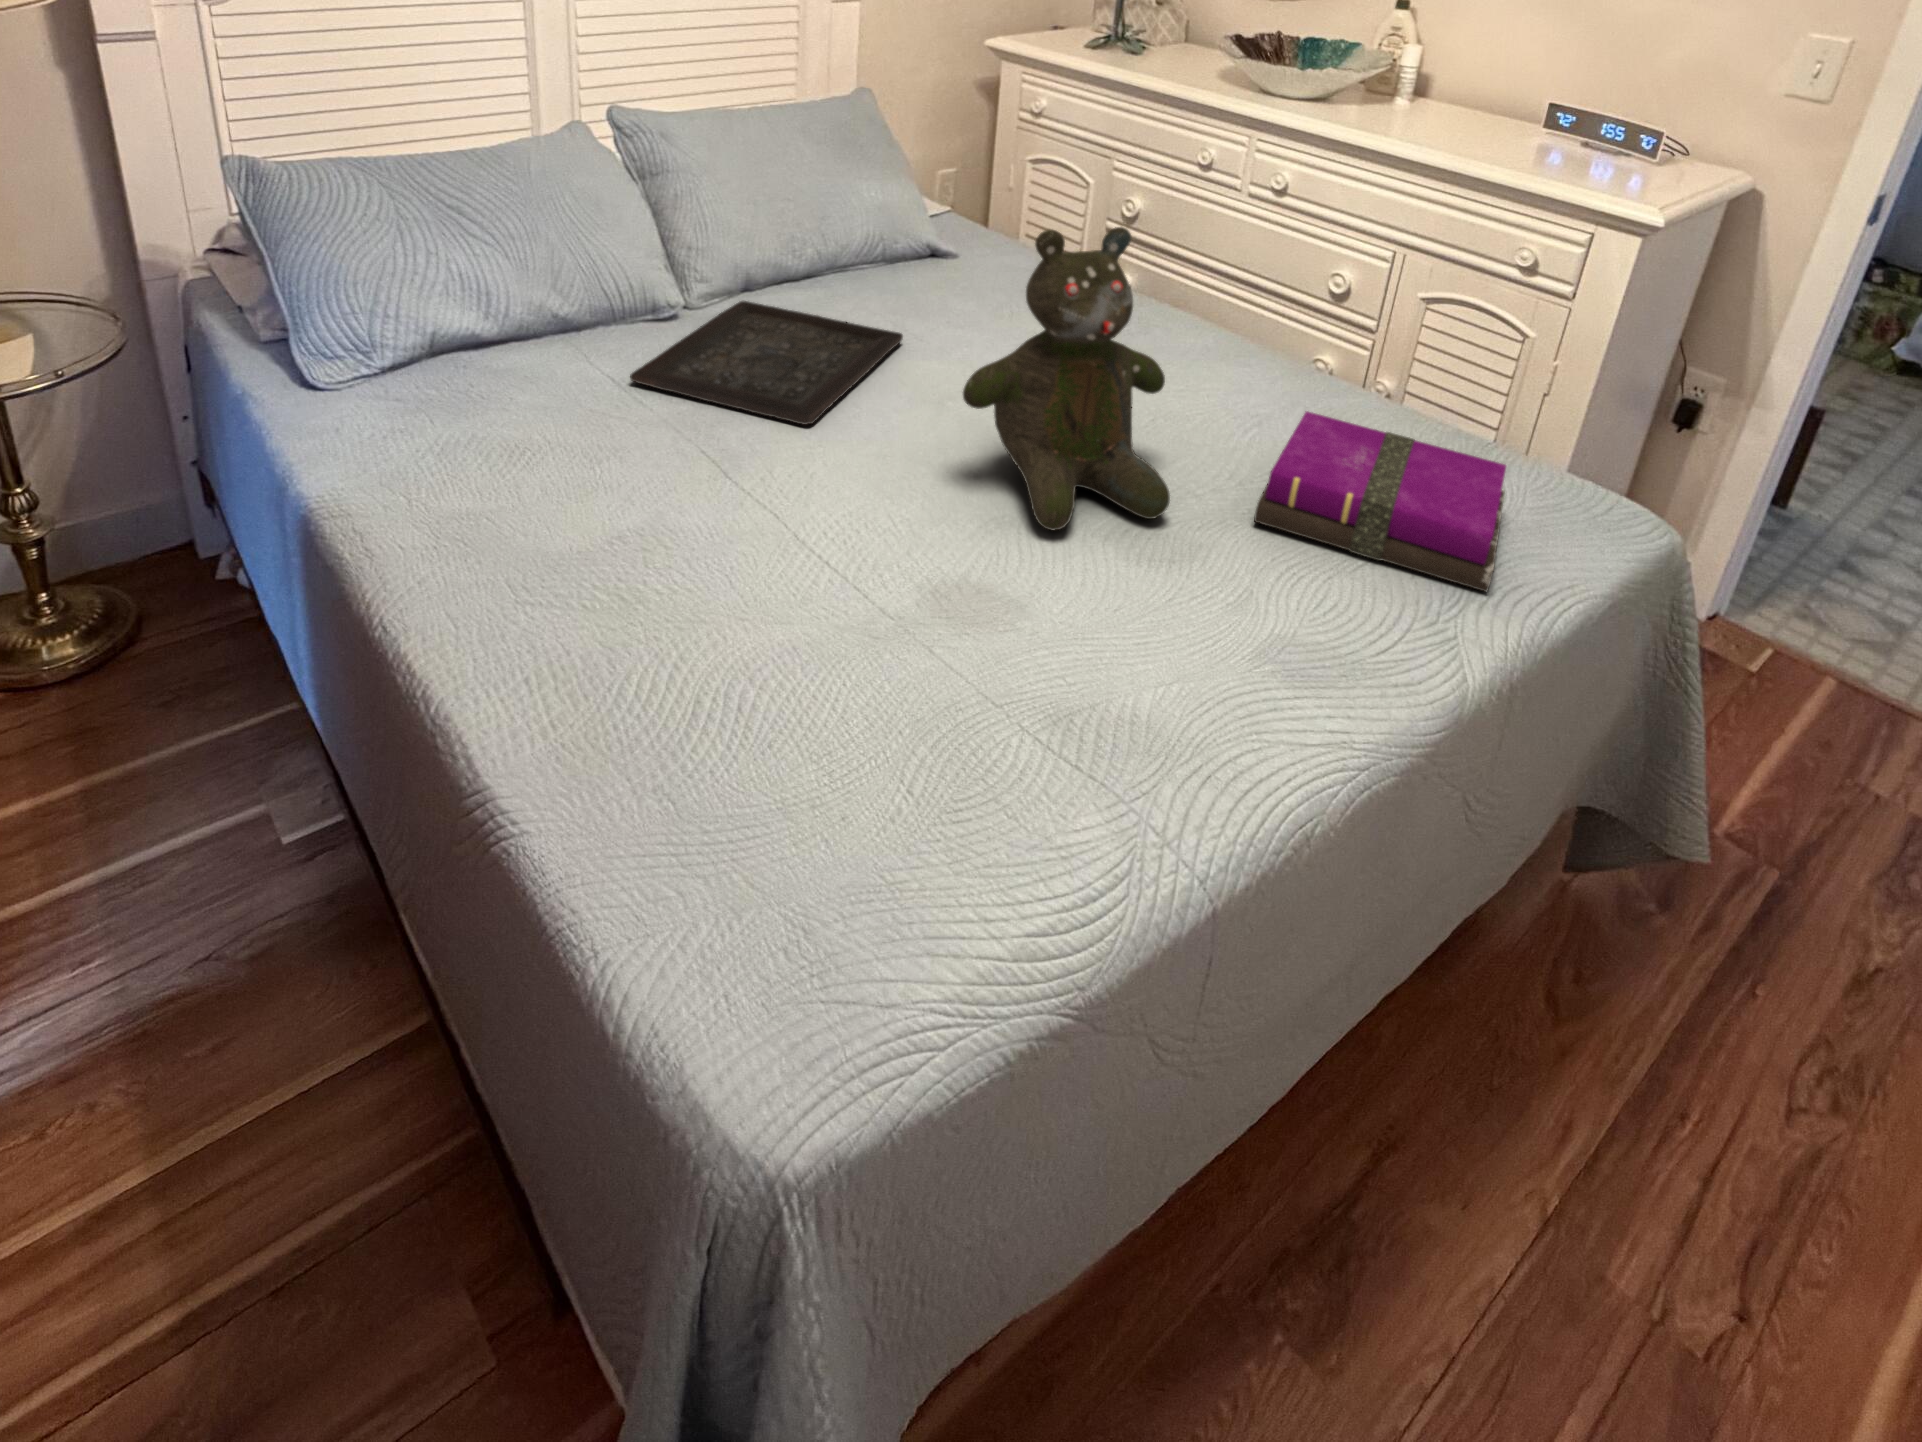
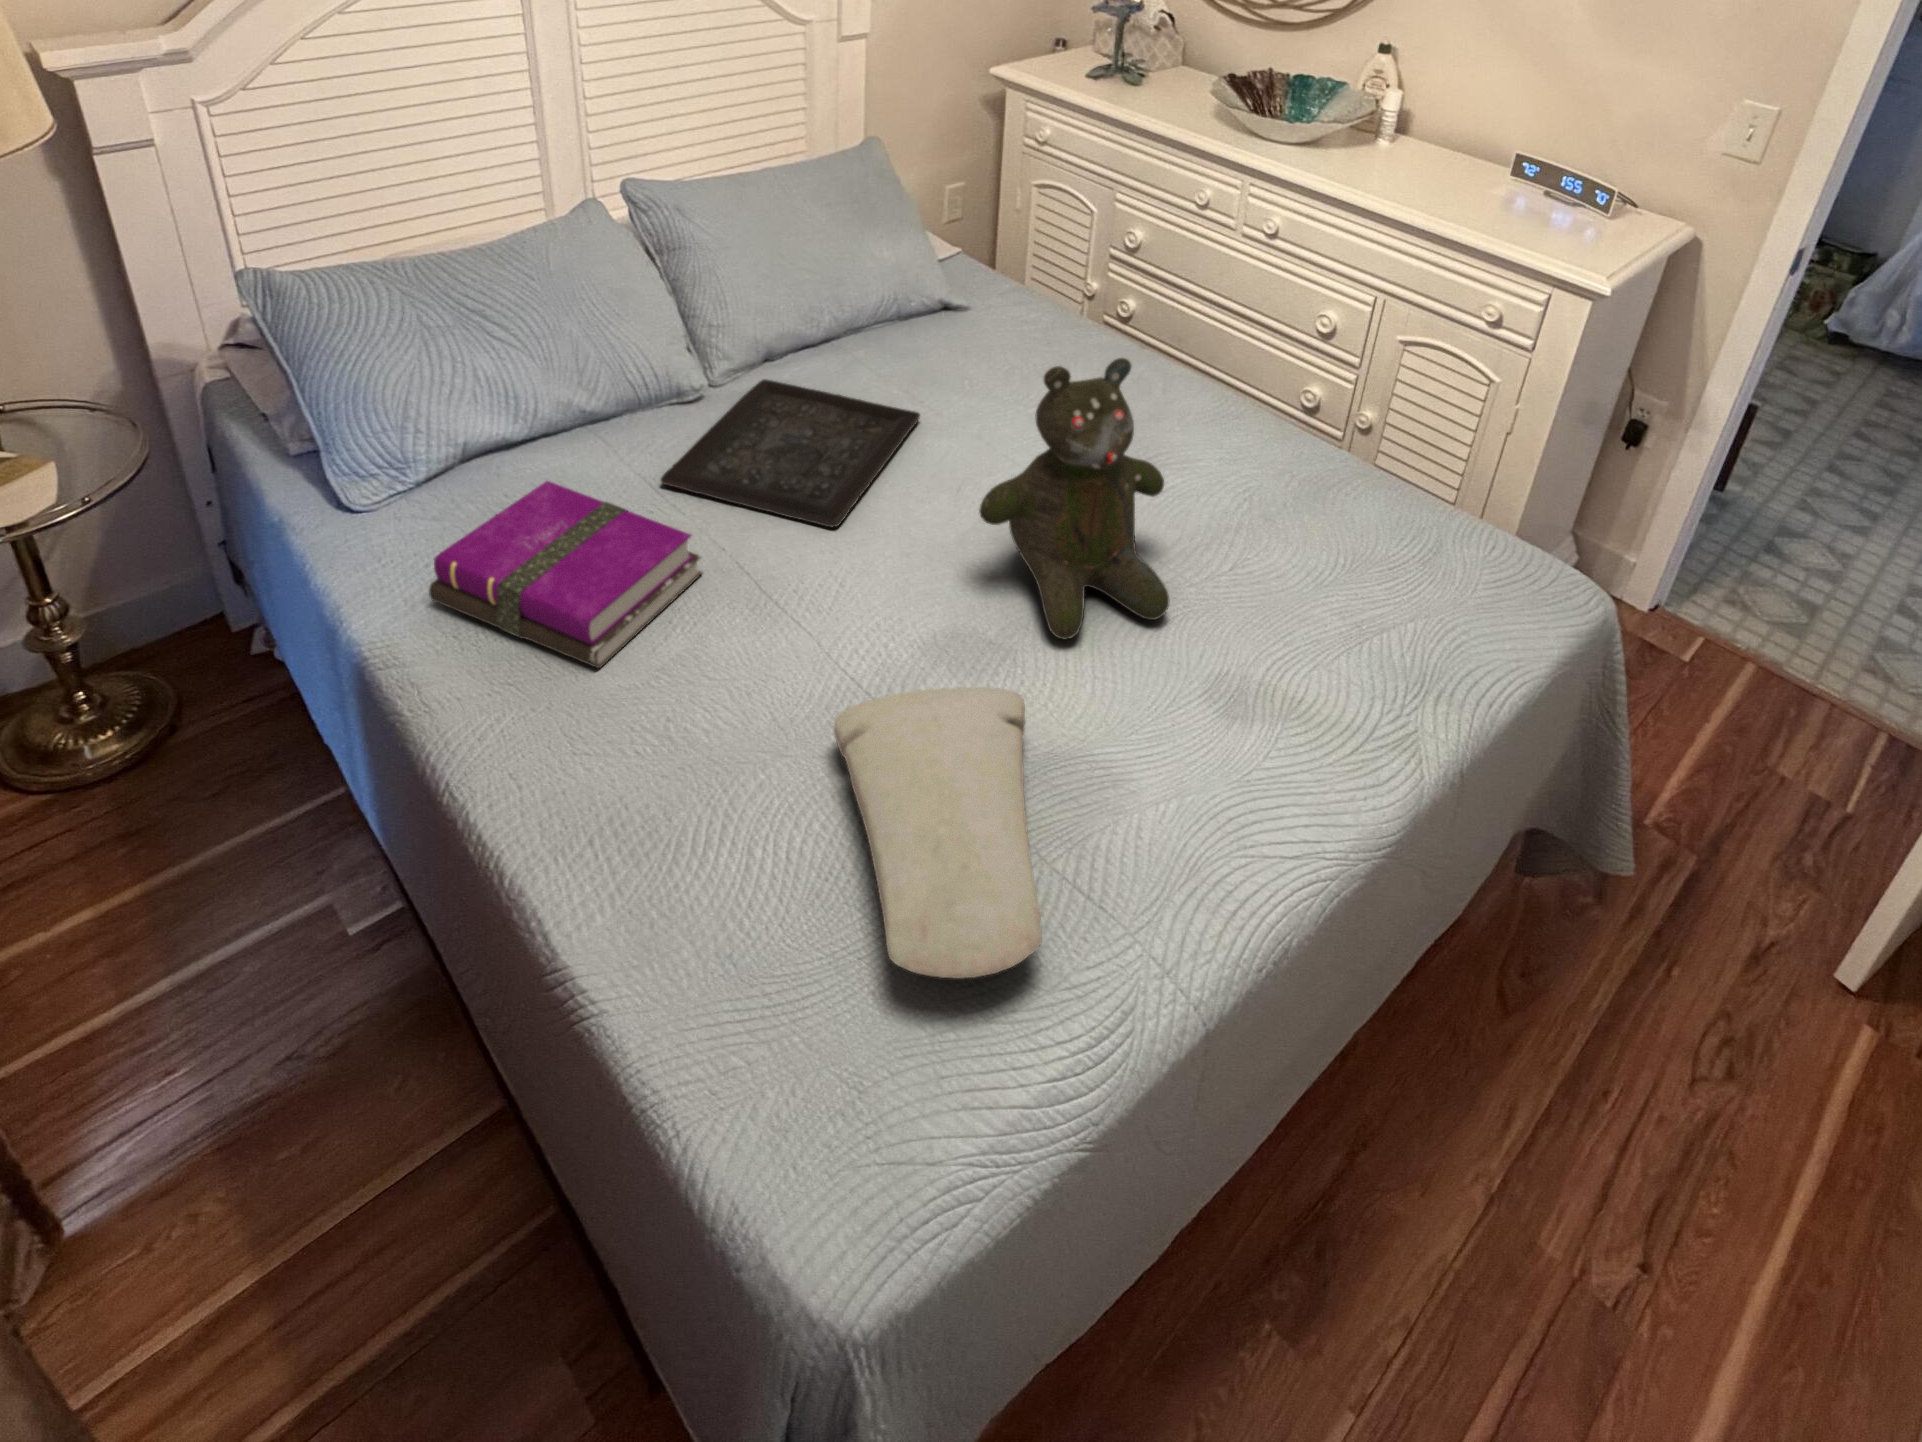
notebook: present [1254,411,1506,592] -> present [429,481,702,668]
pillow: none [796,551,1022,818] -> present [834,687,1042,979]

